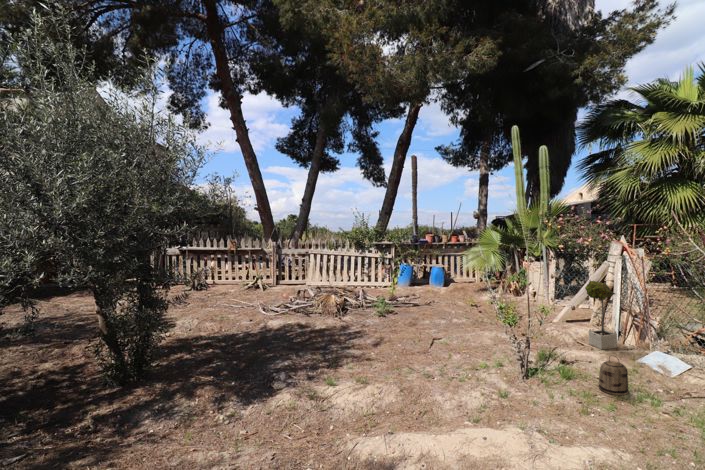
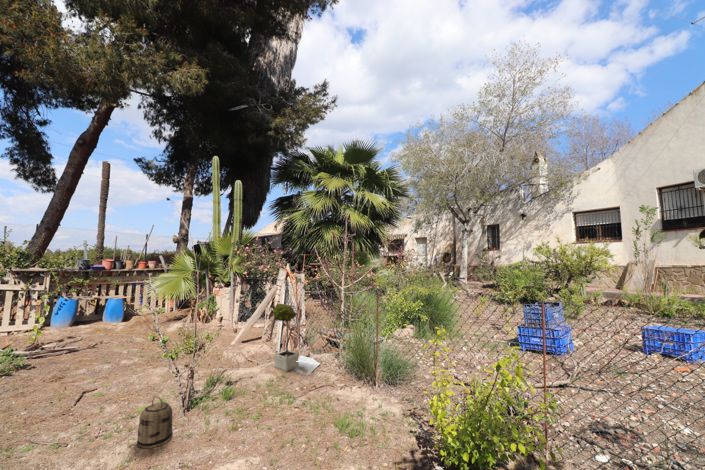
basket: present [599,356,629,395] -> present [137,397,173,448]

